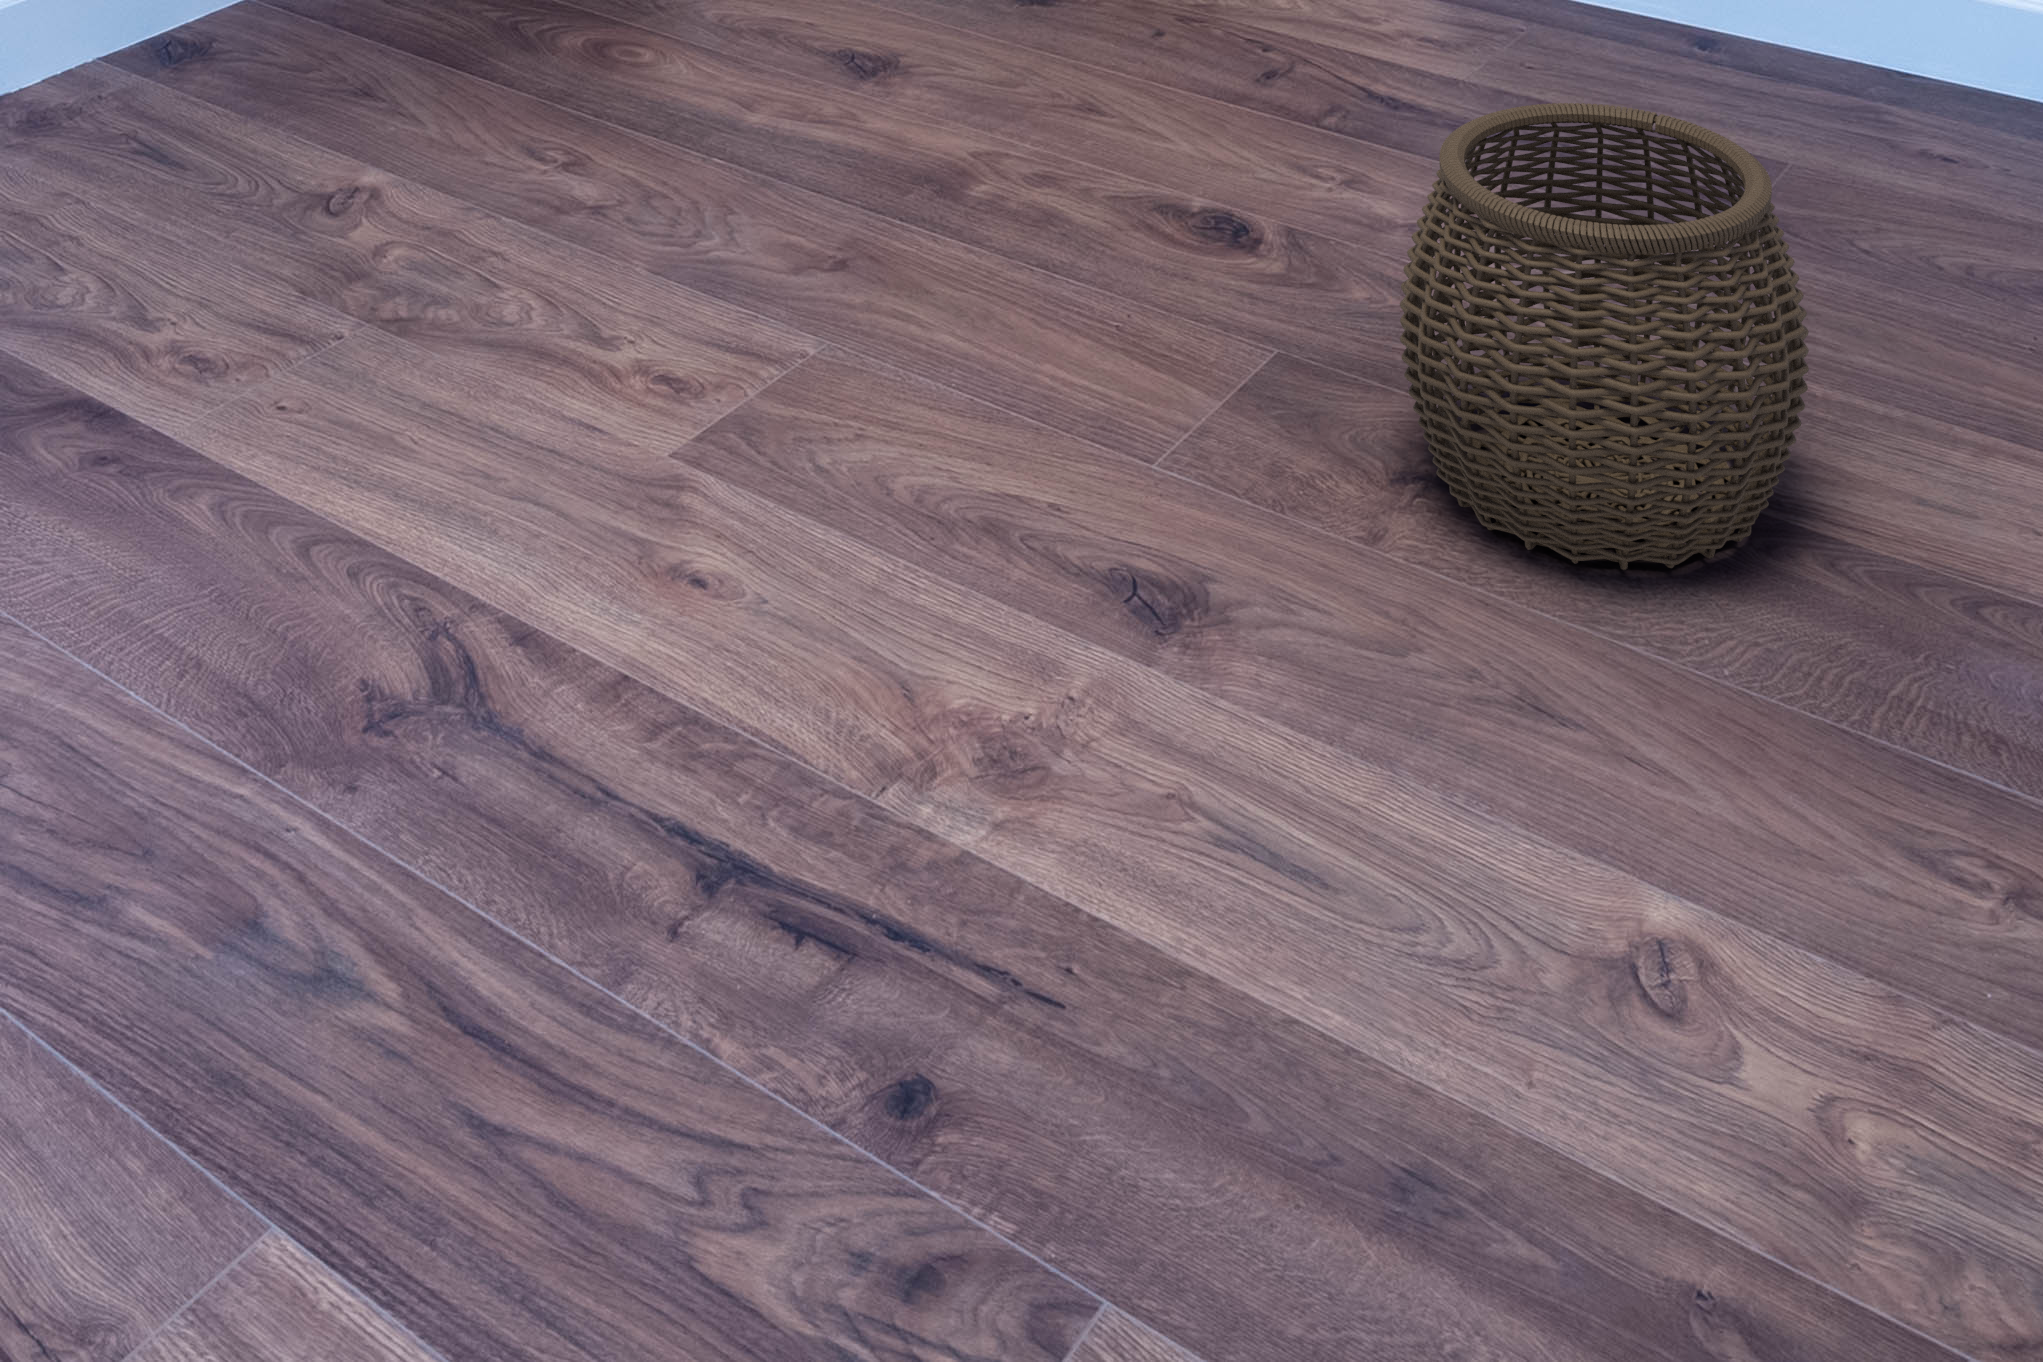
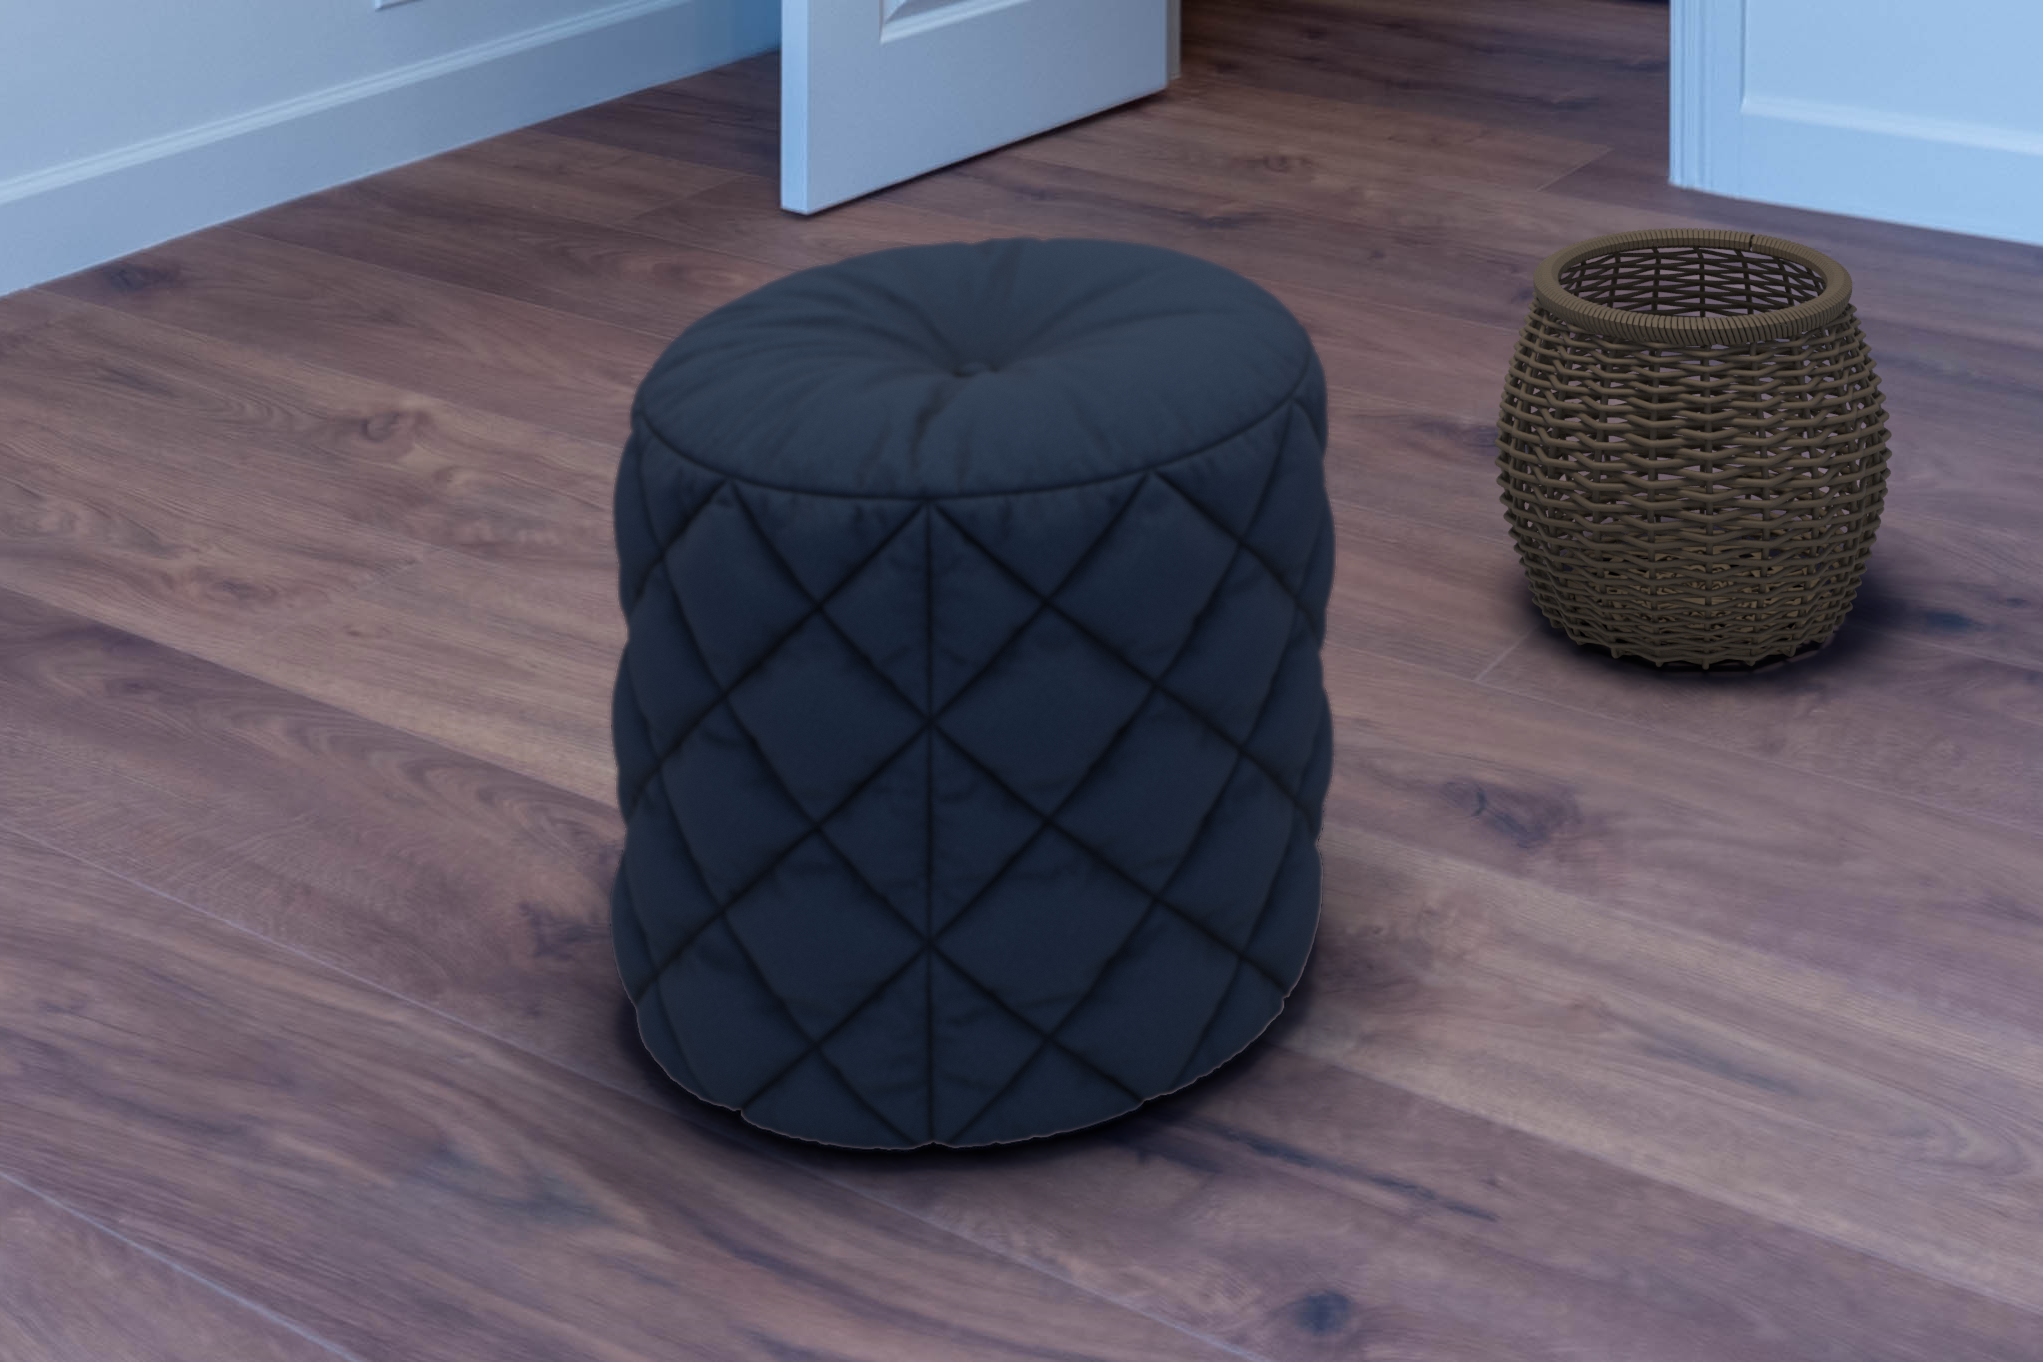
pouf: none [545,156,1285,1171] -> present [609,237,1336,1151]

